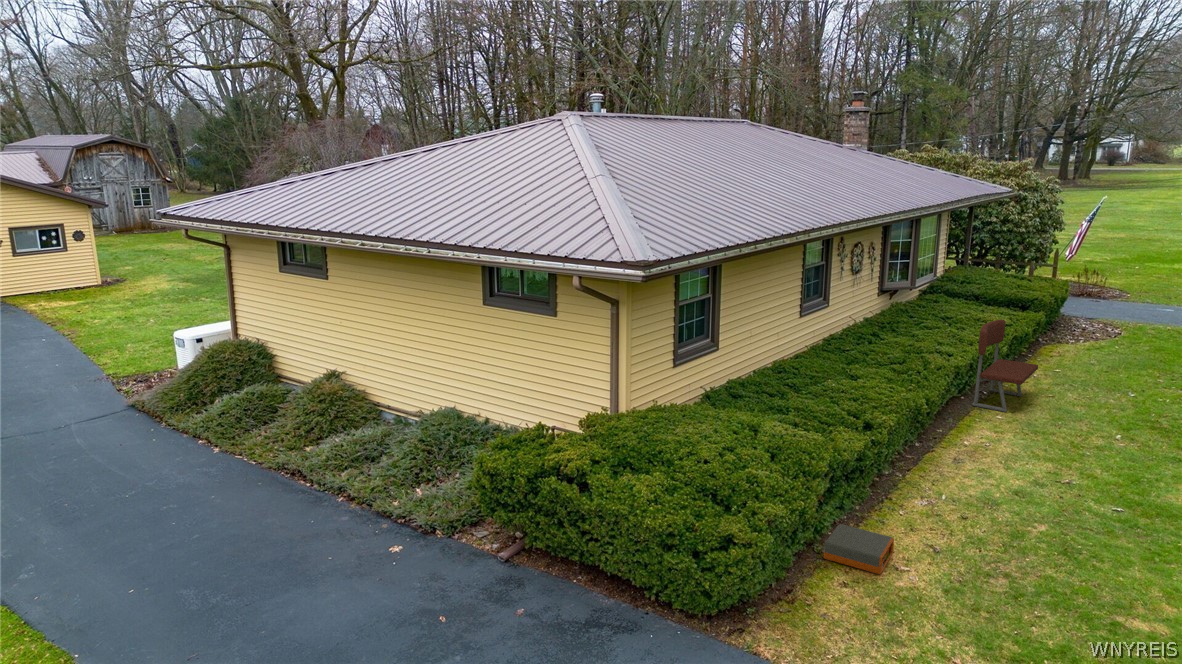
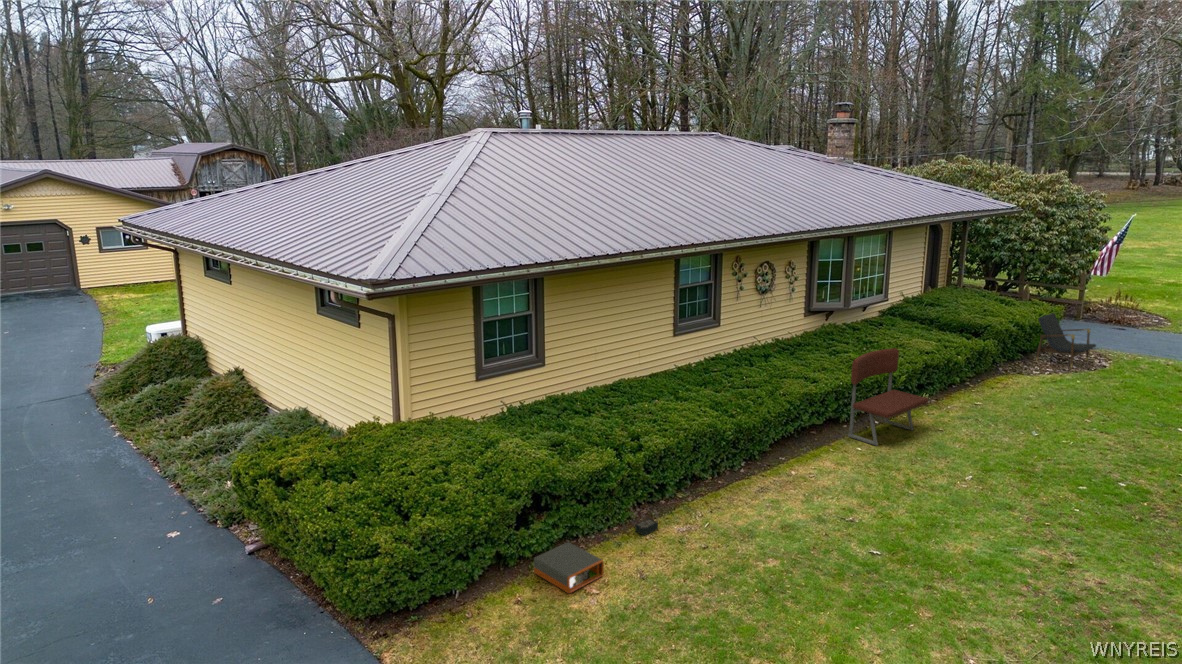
lounge chair: none [1057,286,1108,335] -> present [1036,313,1096,368]
decorative plant: none [872,482,898,512] -> present [631,508,658,535]

